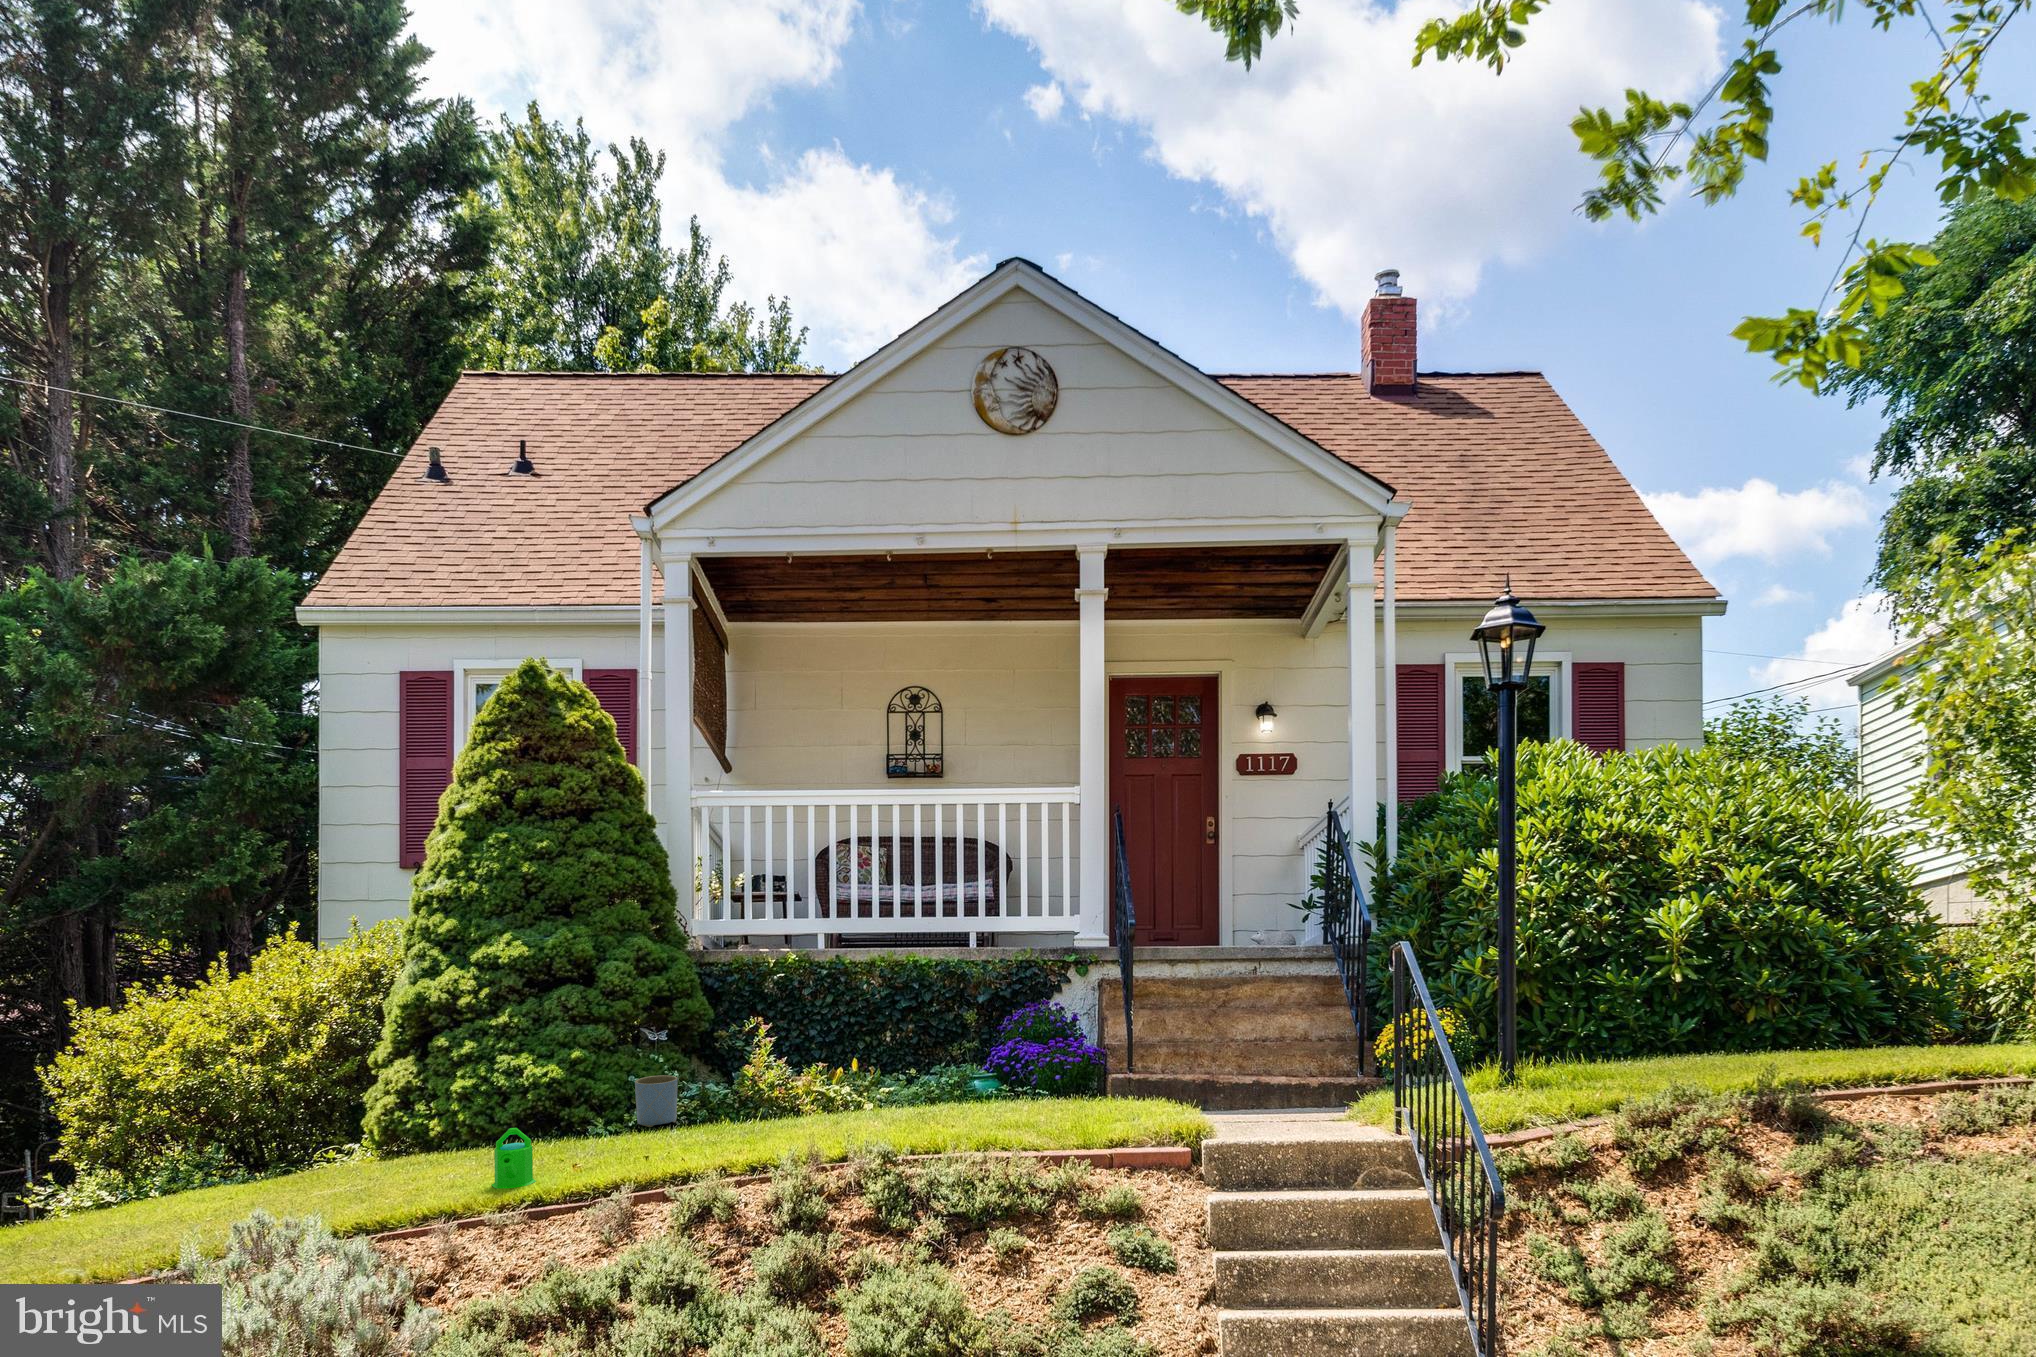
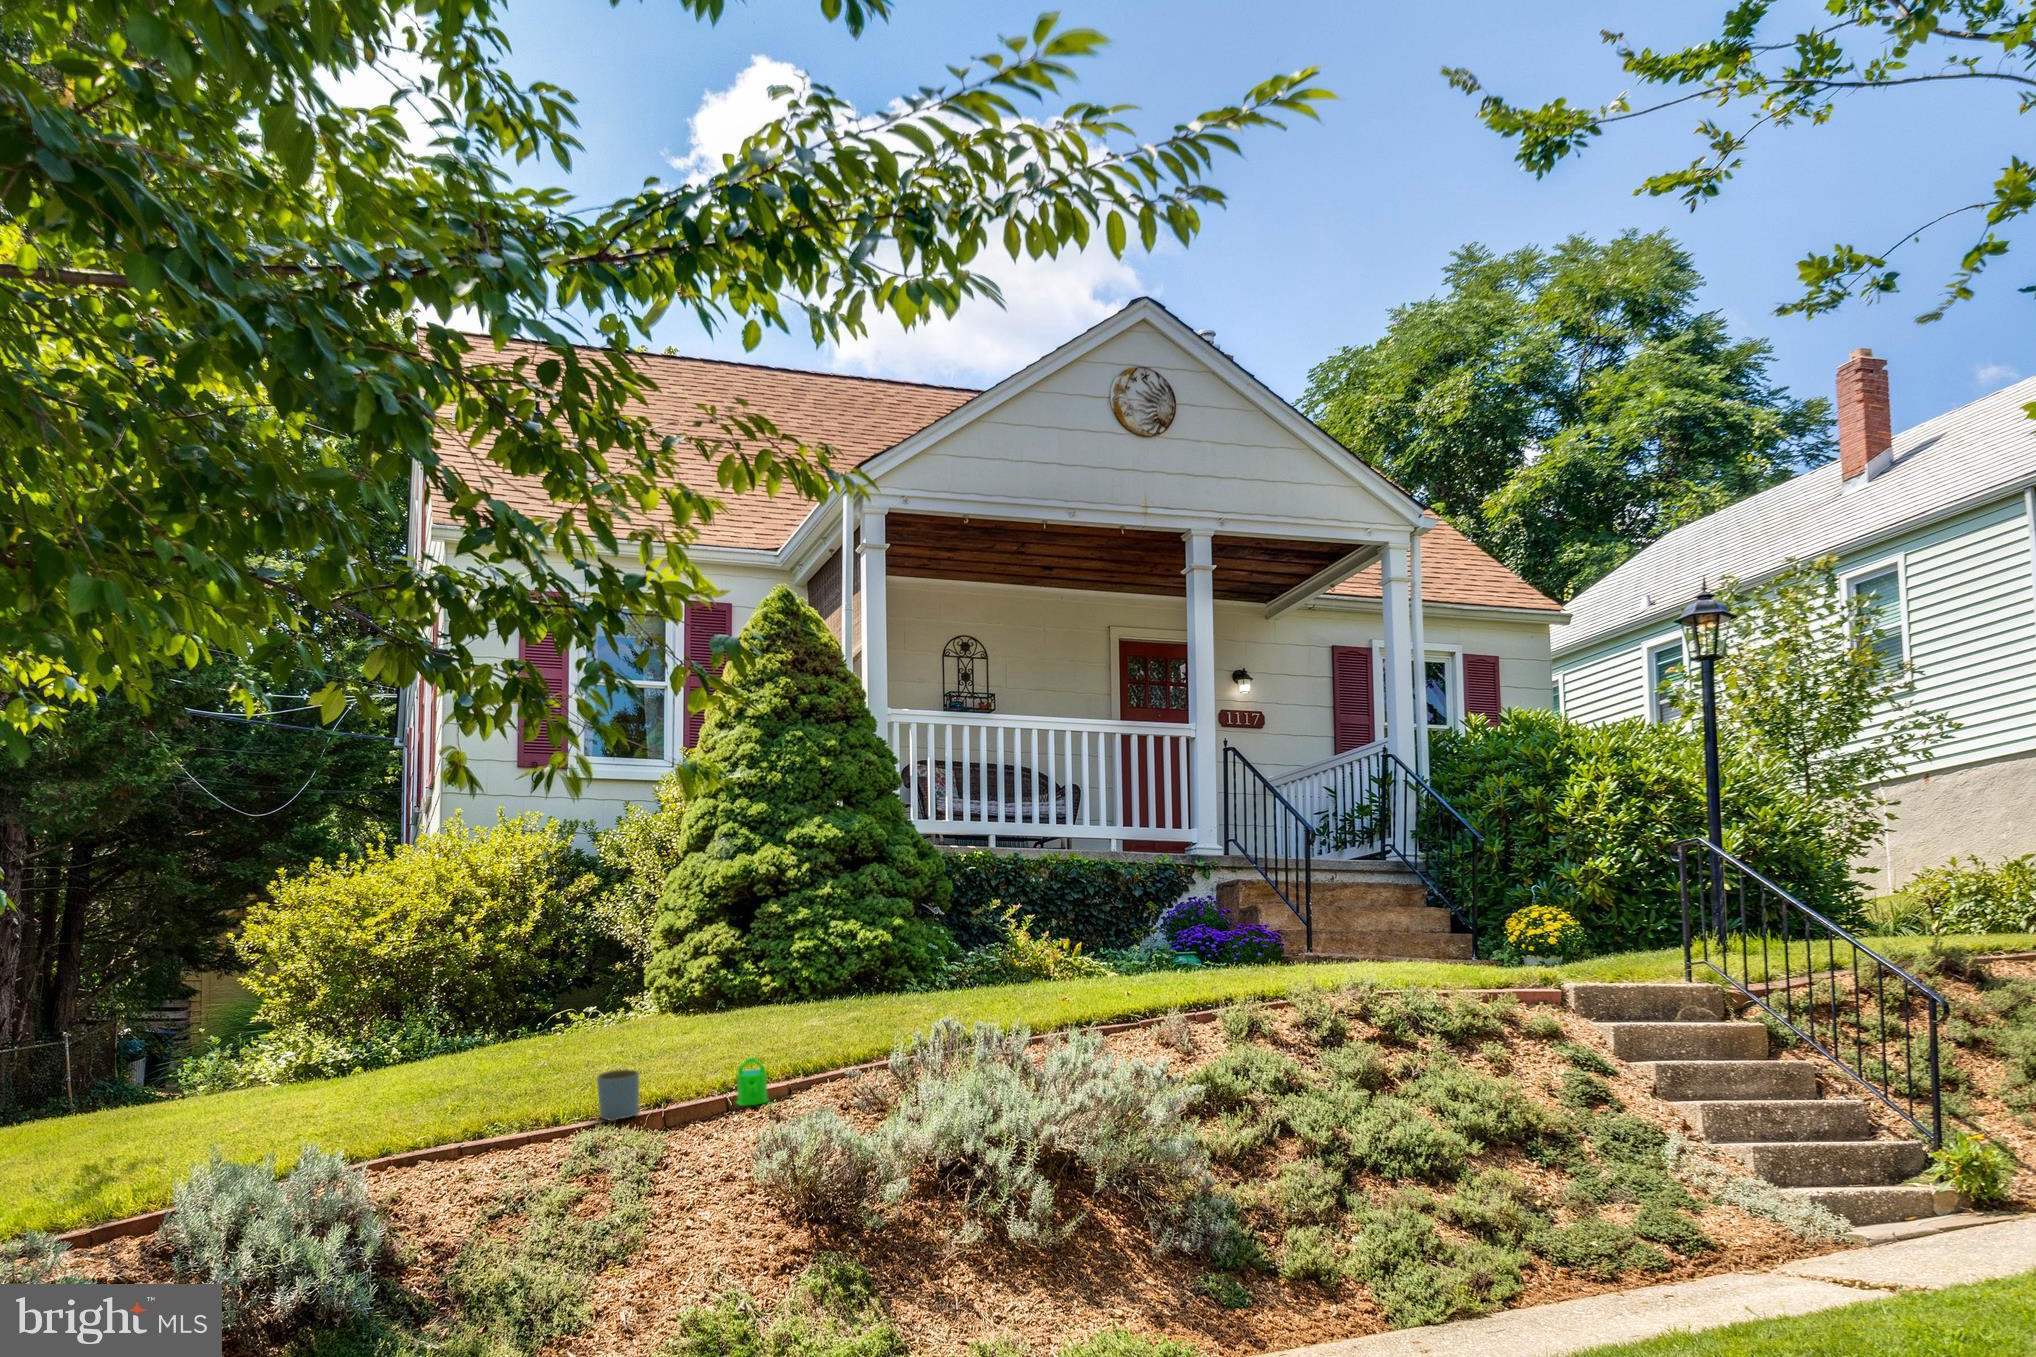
watering can: present [492,1128,536,1189] -> present [737,1058,769,1105]

